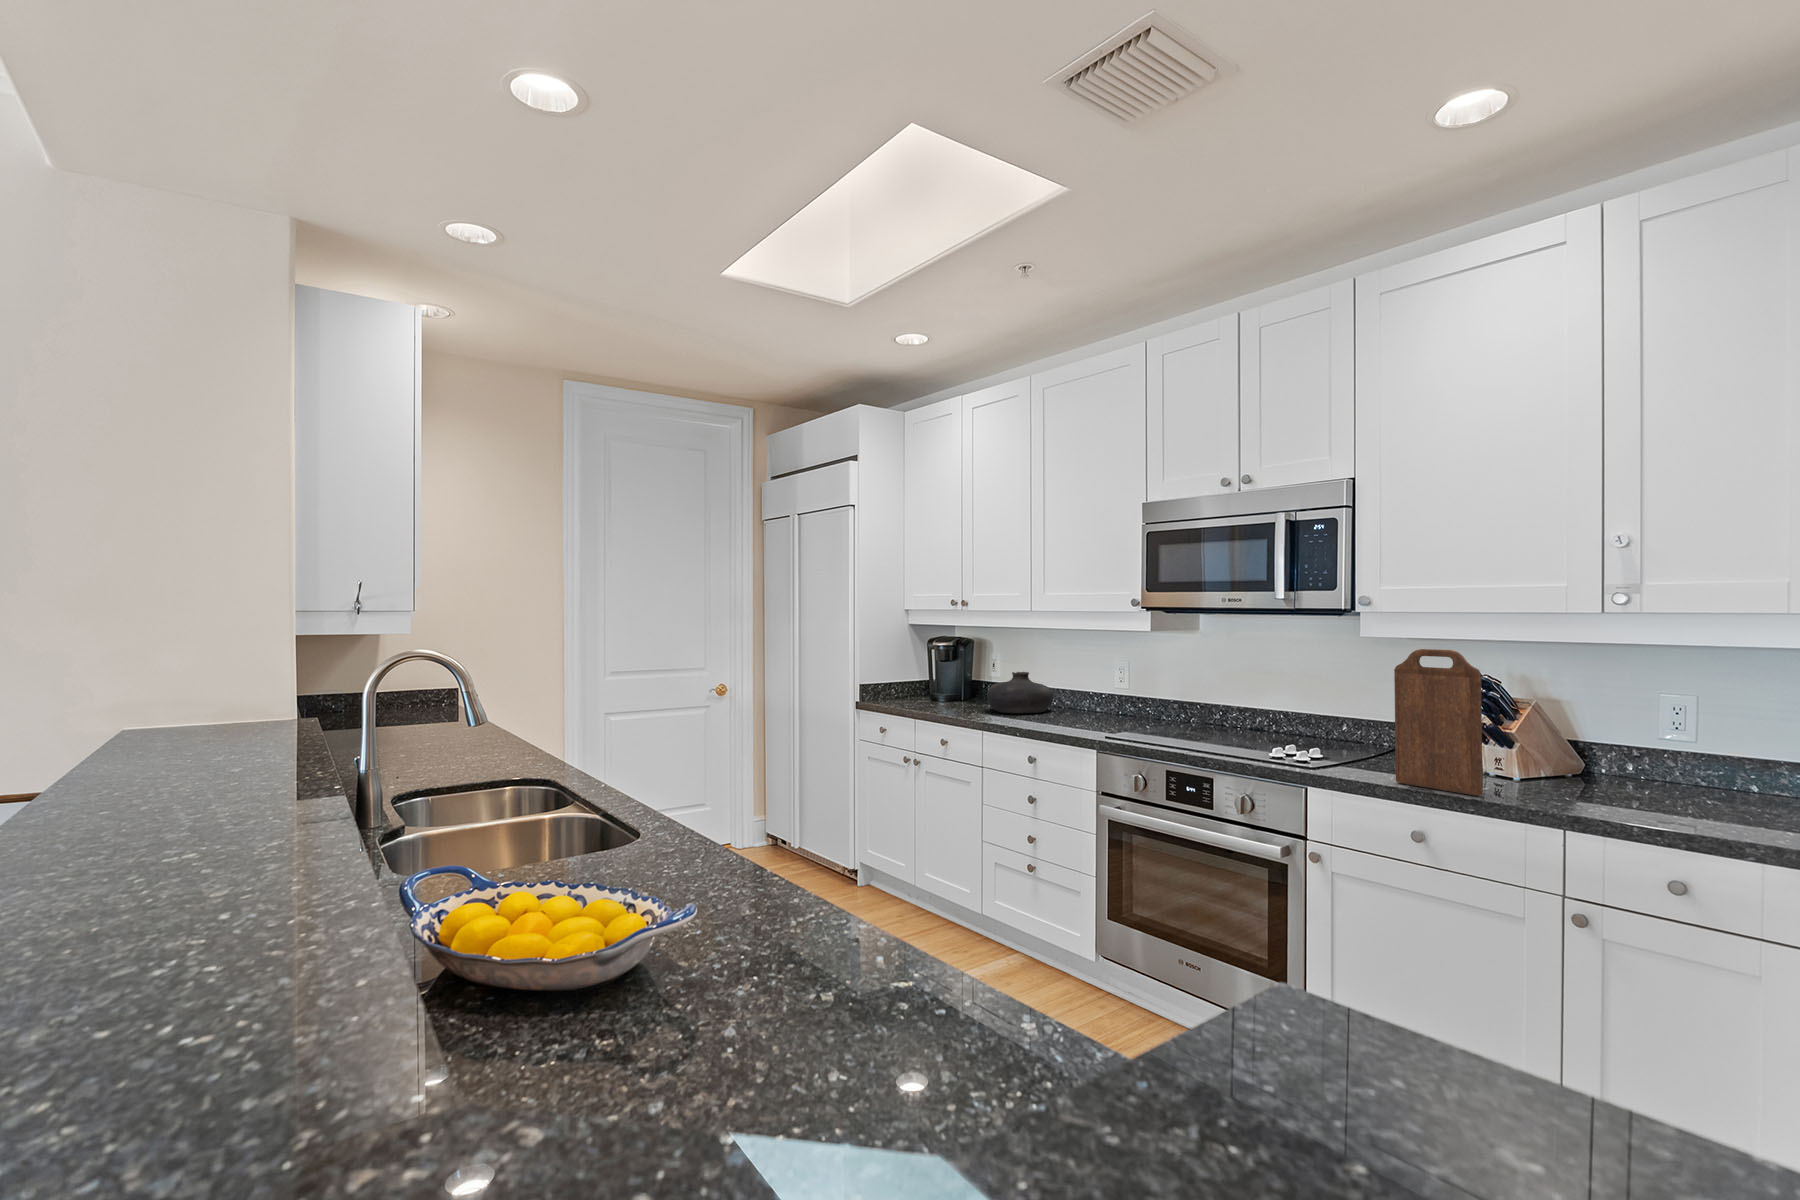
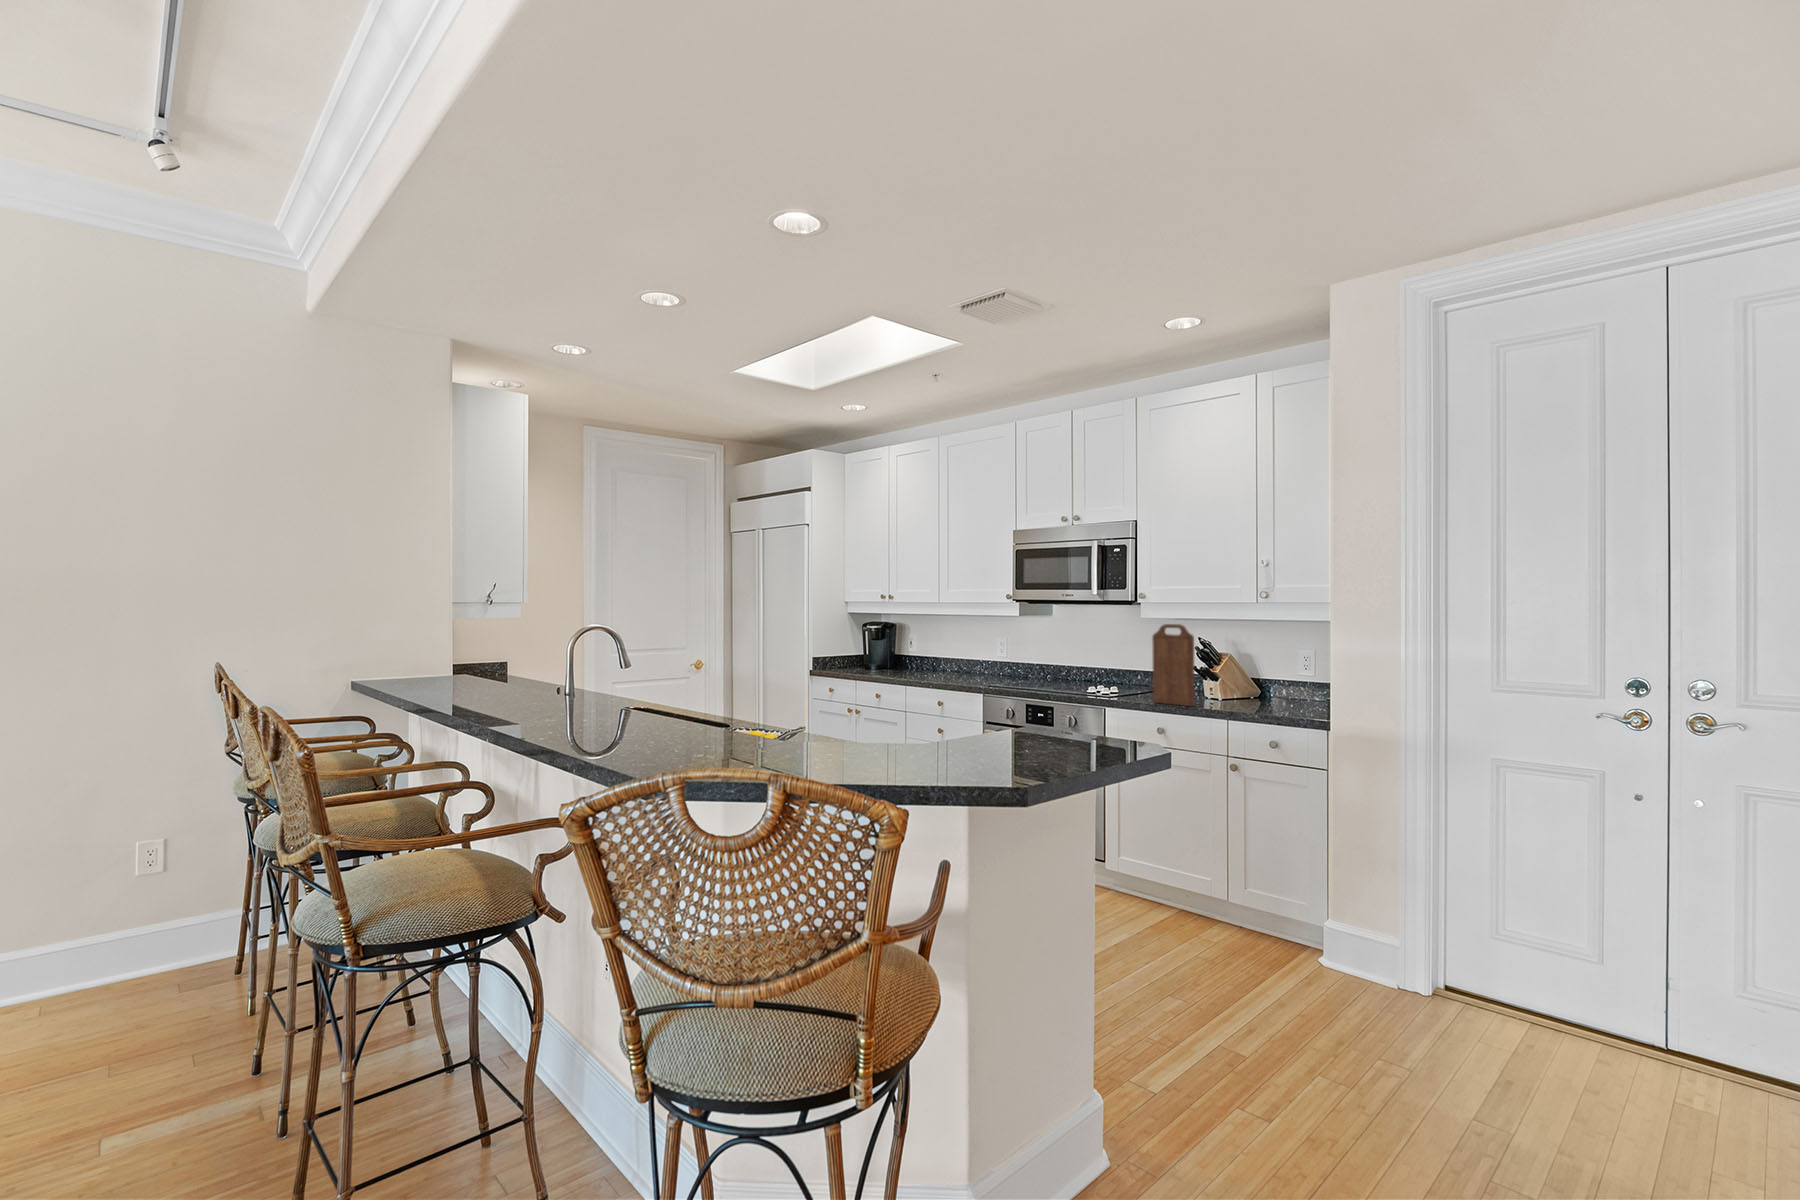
vase: present [987,672,1054,713] -> none [907,646,954,676]

